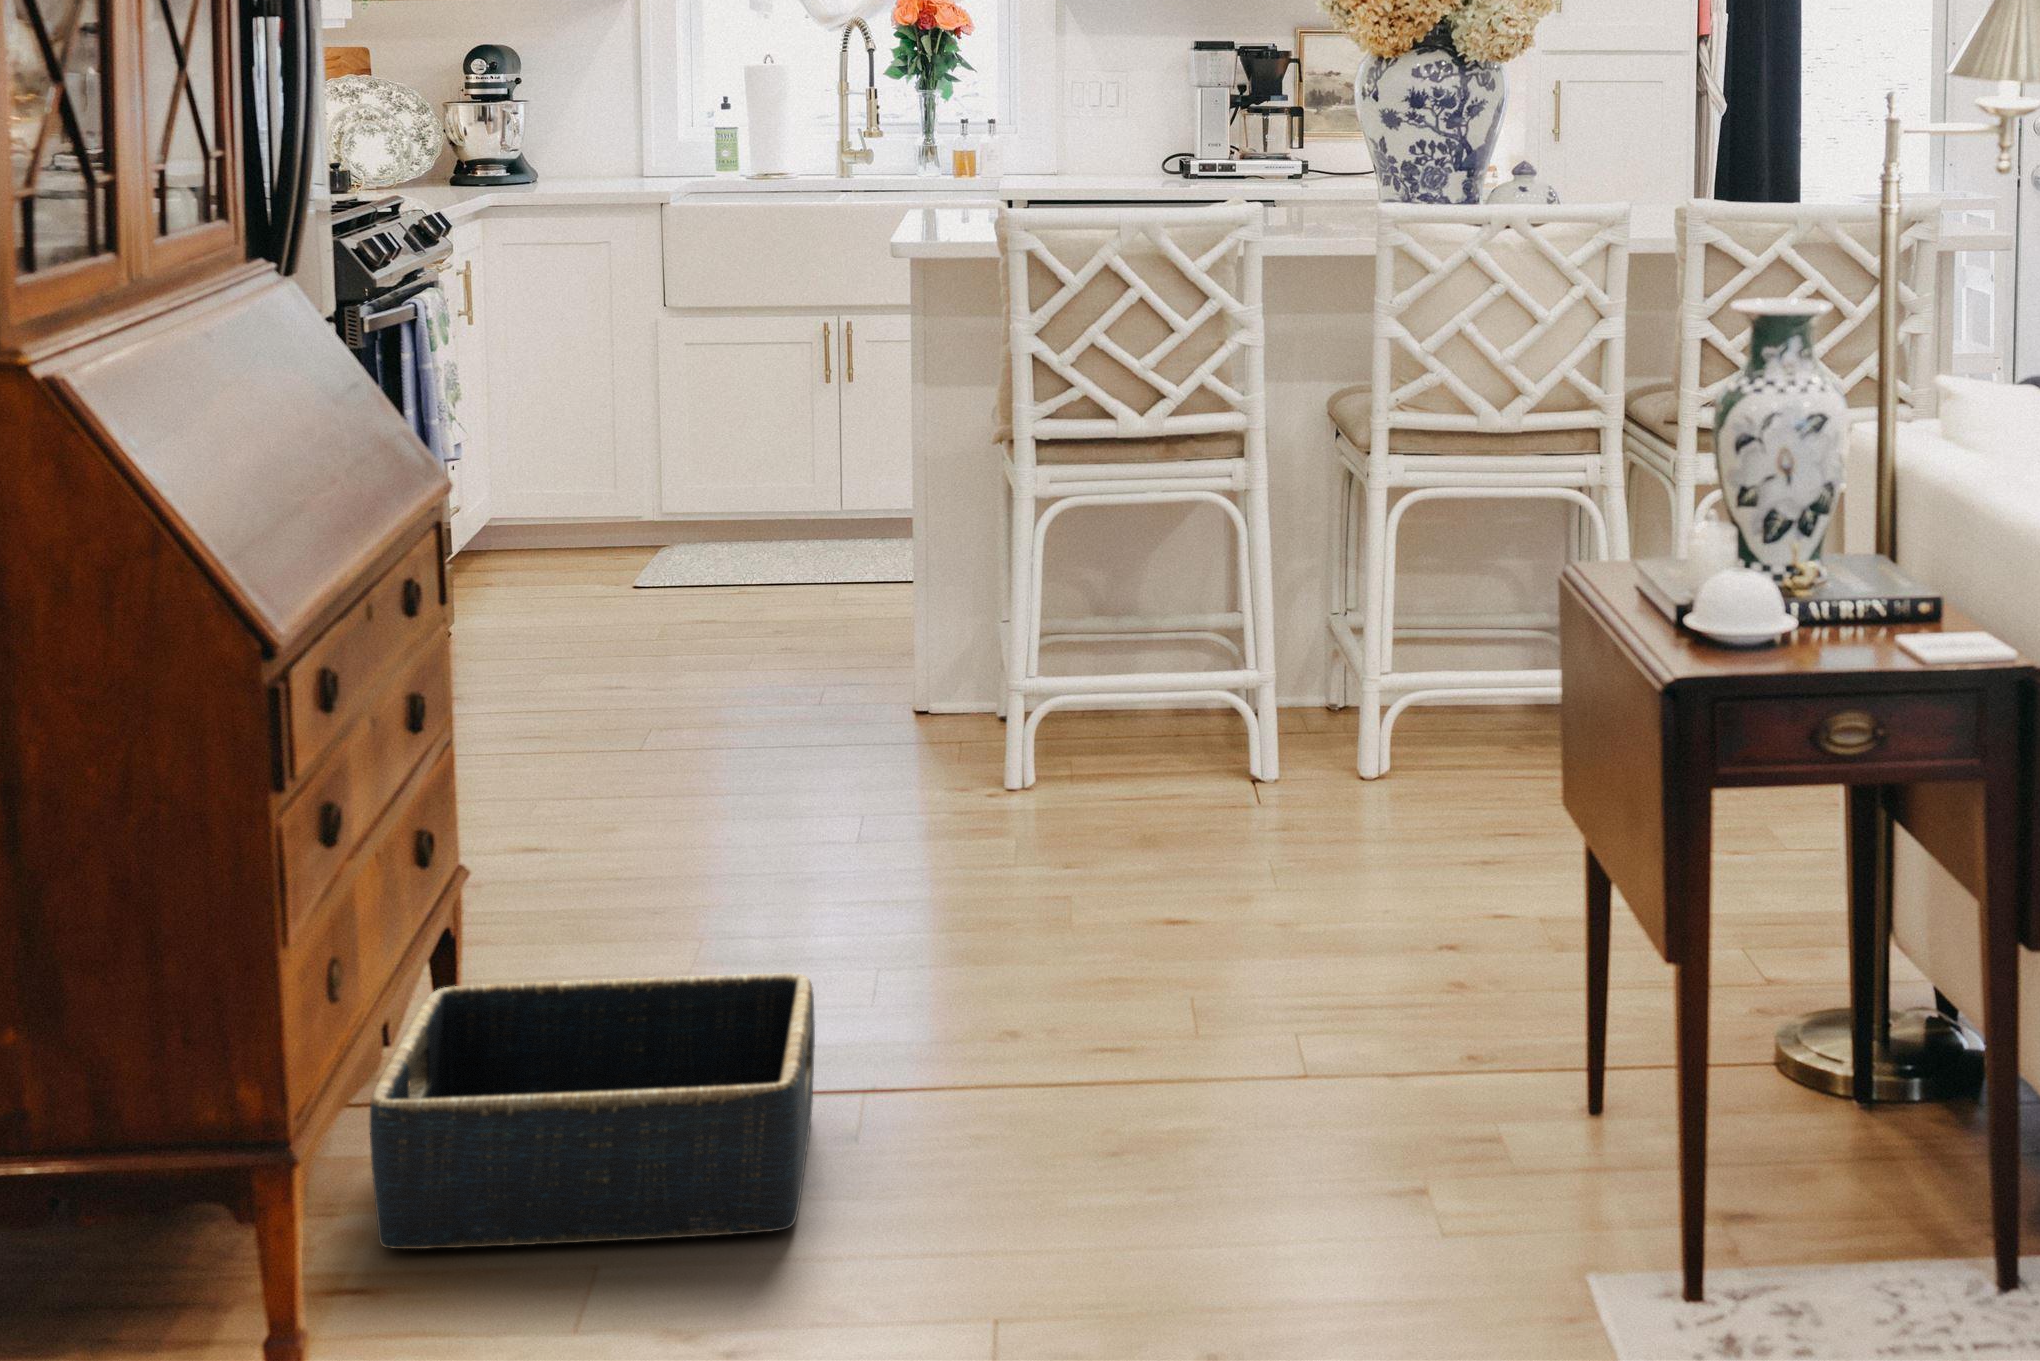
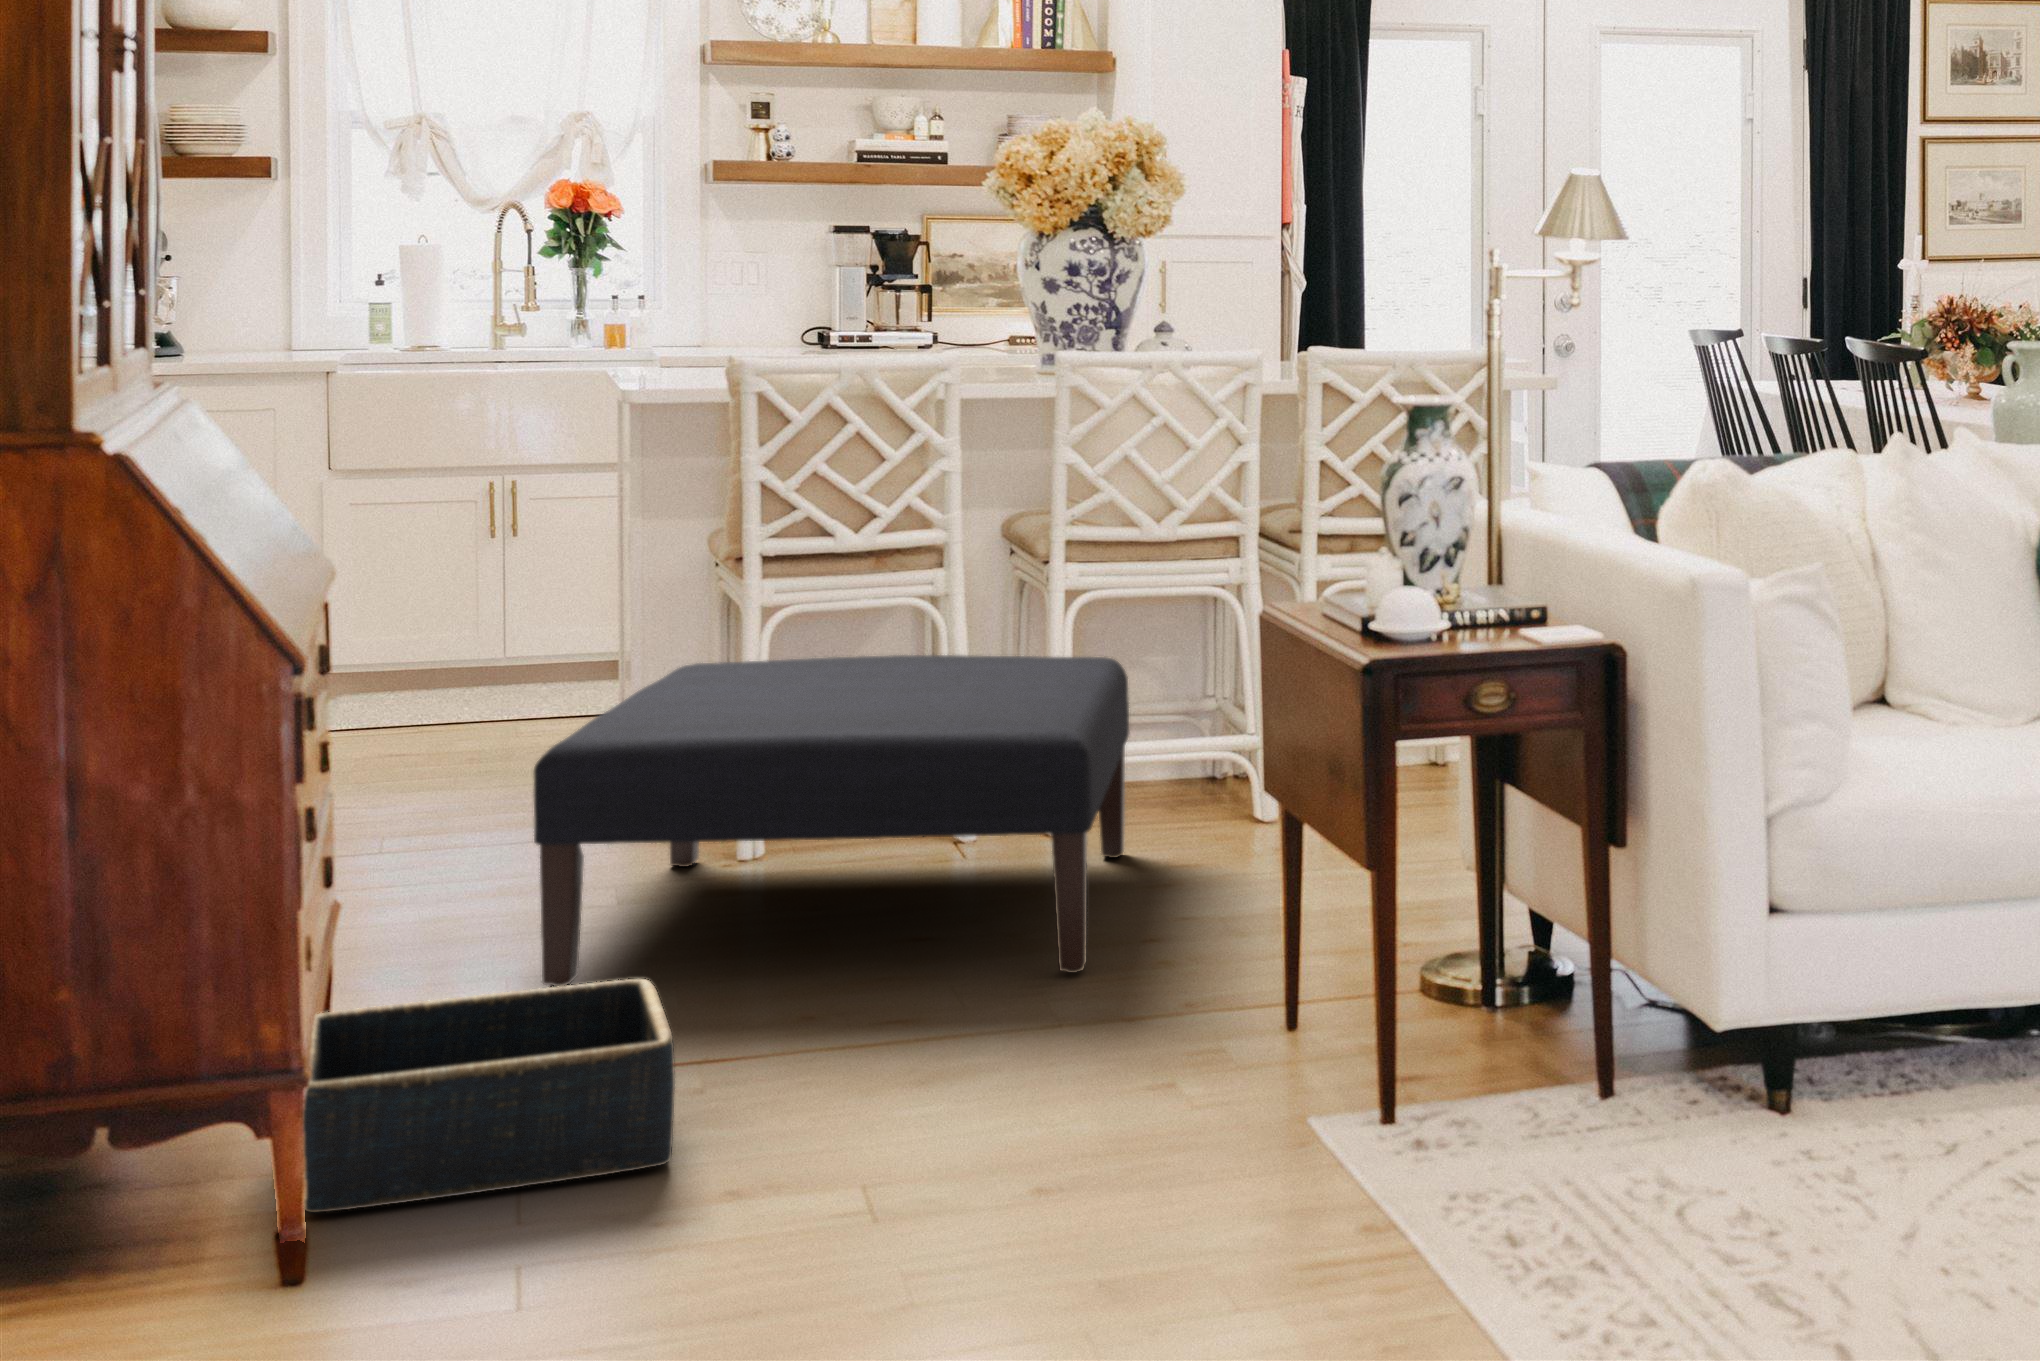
ottoman: none [745,549,1452,975] -> present [534,655,1129,986]

